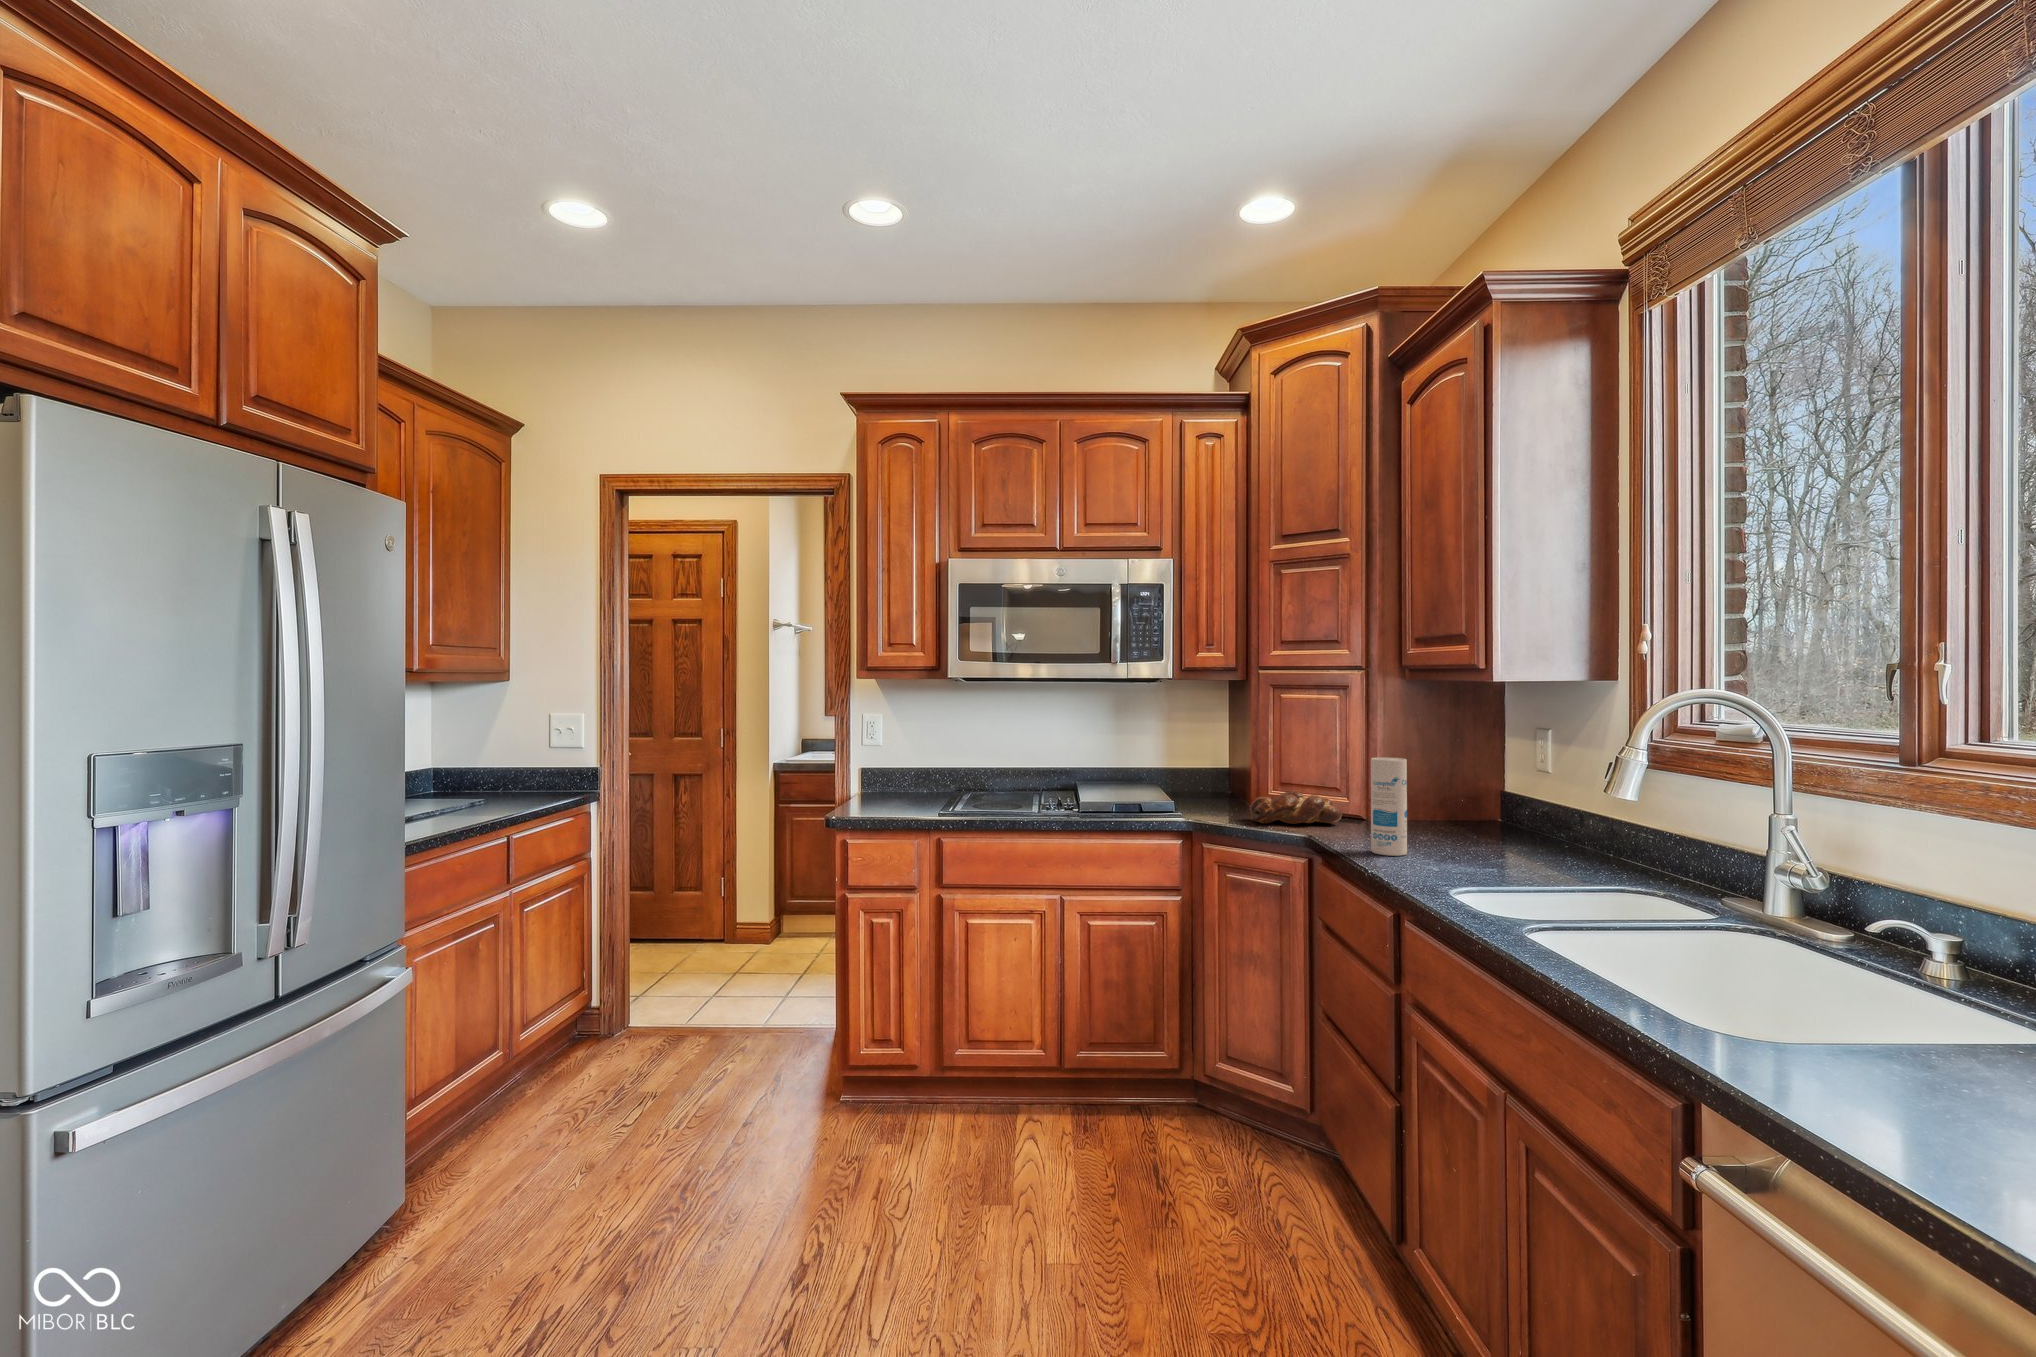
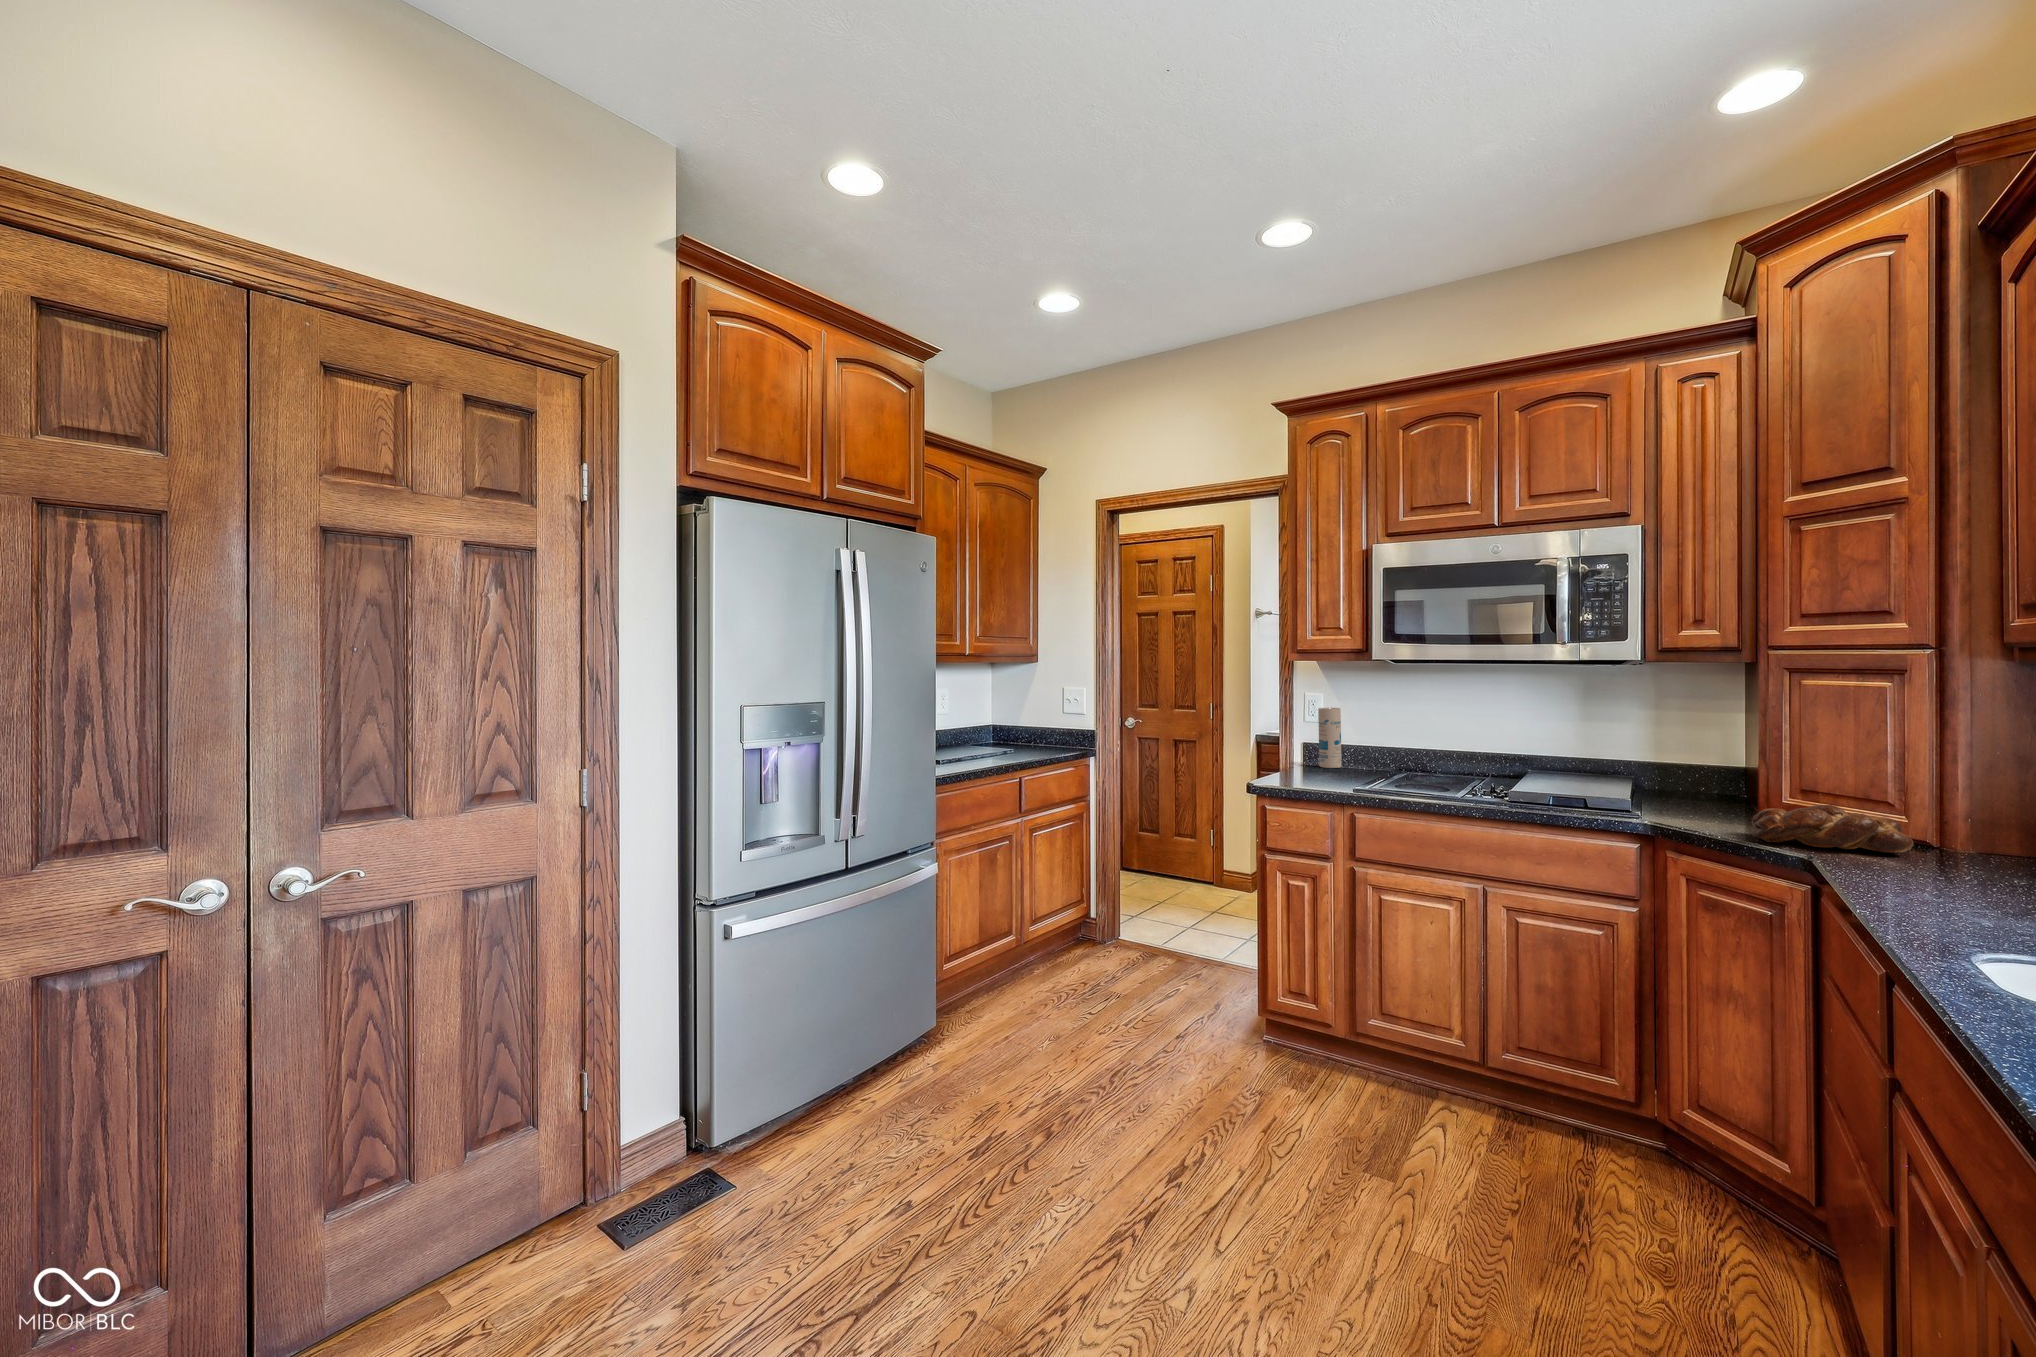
canister: present [1371,757,1407,856] -> present [1318,708,1342,768]

